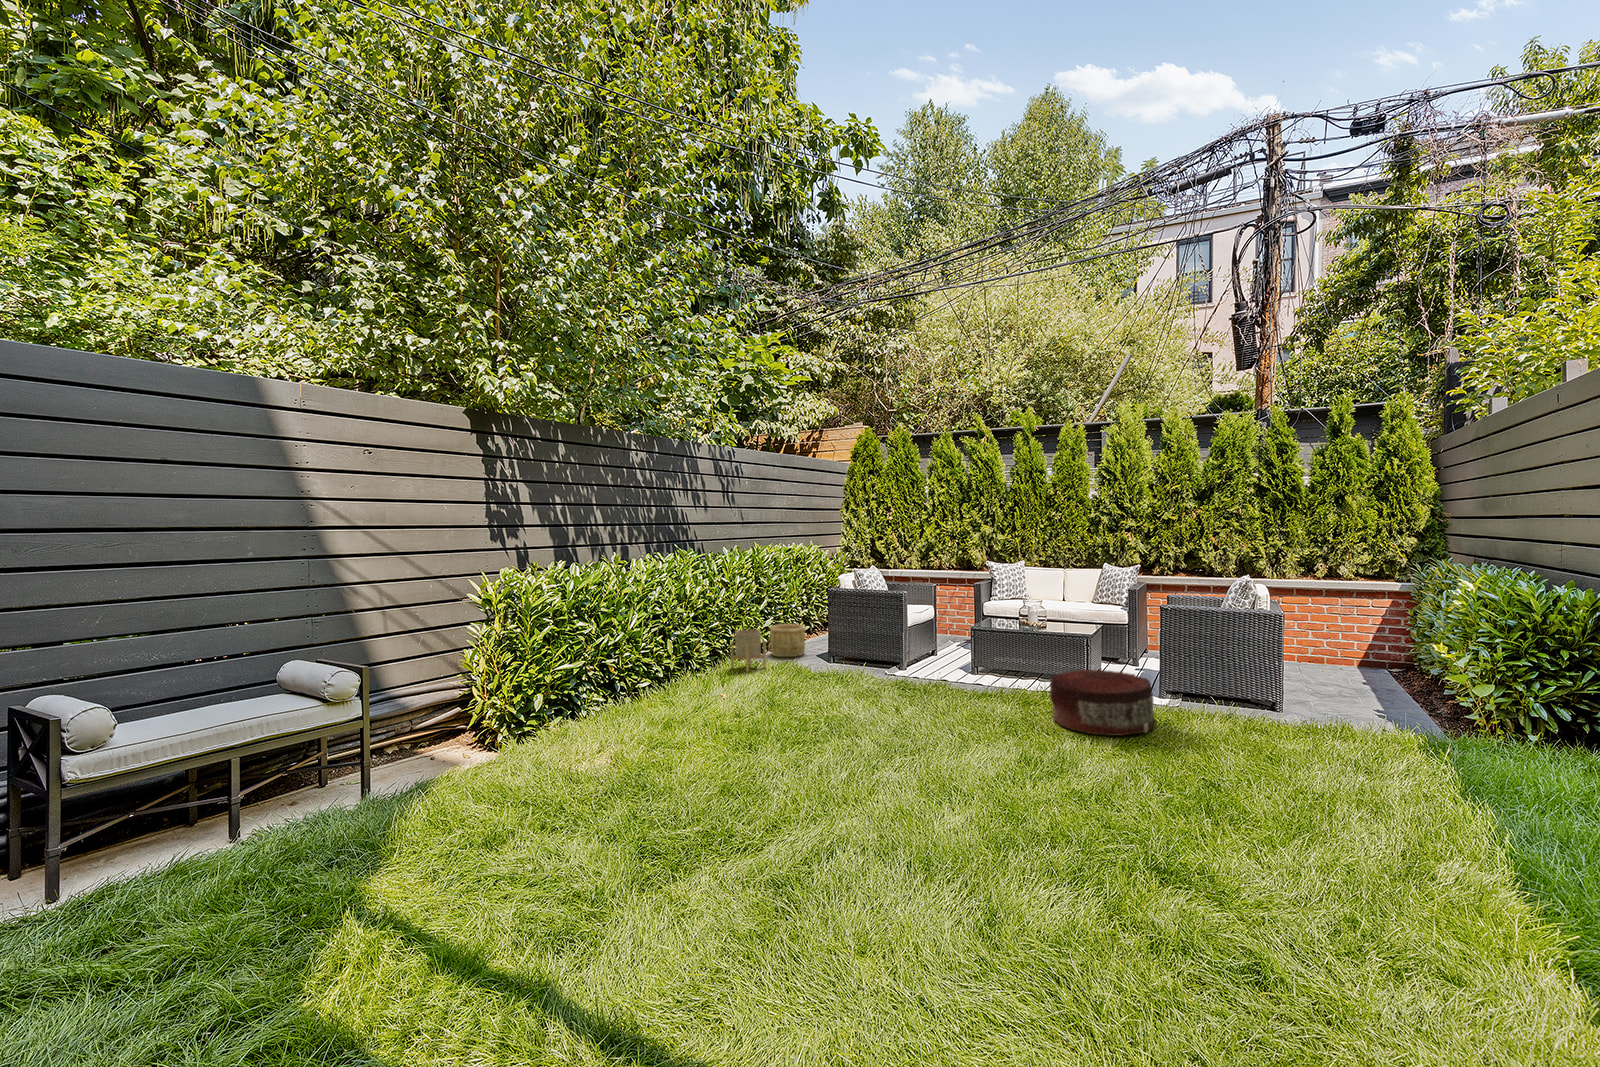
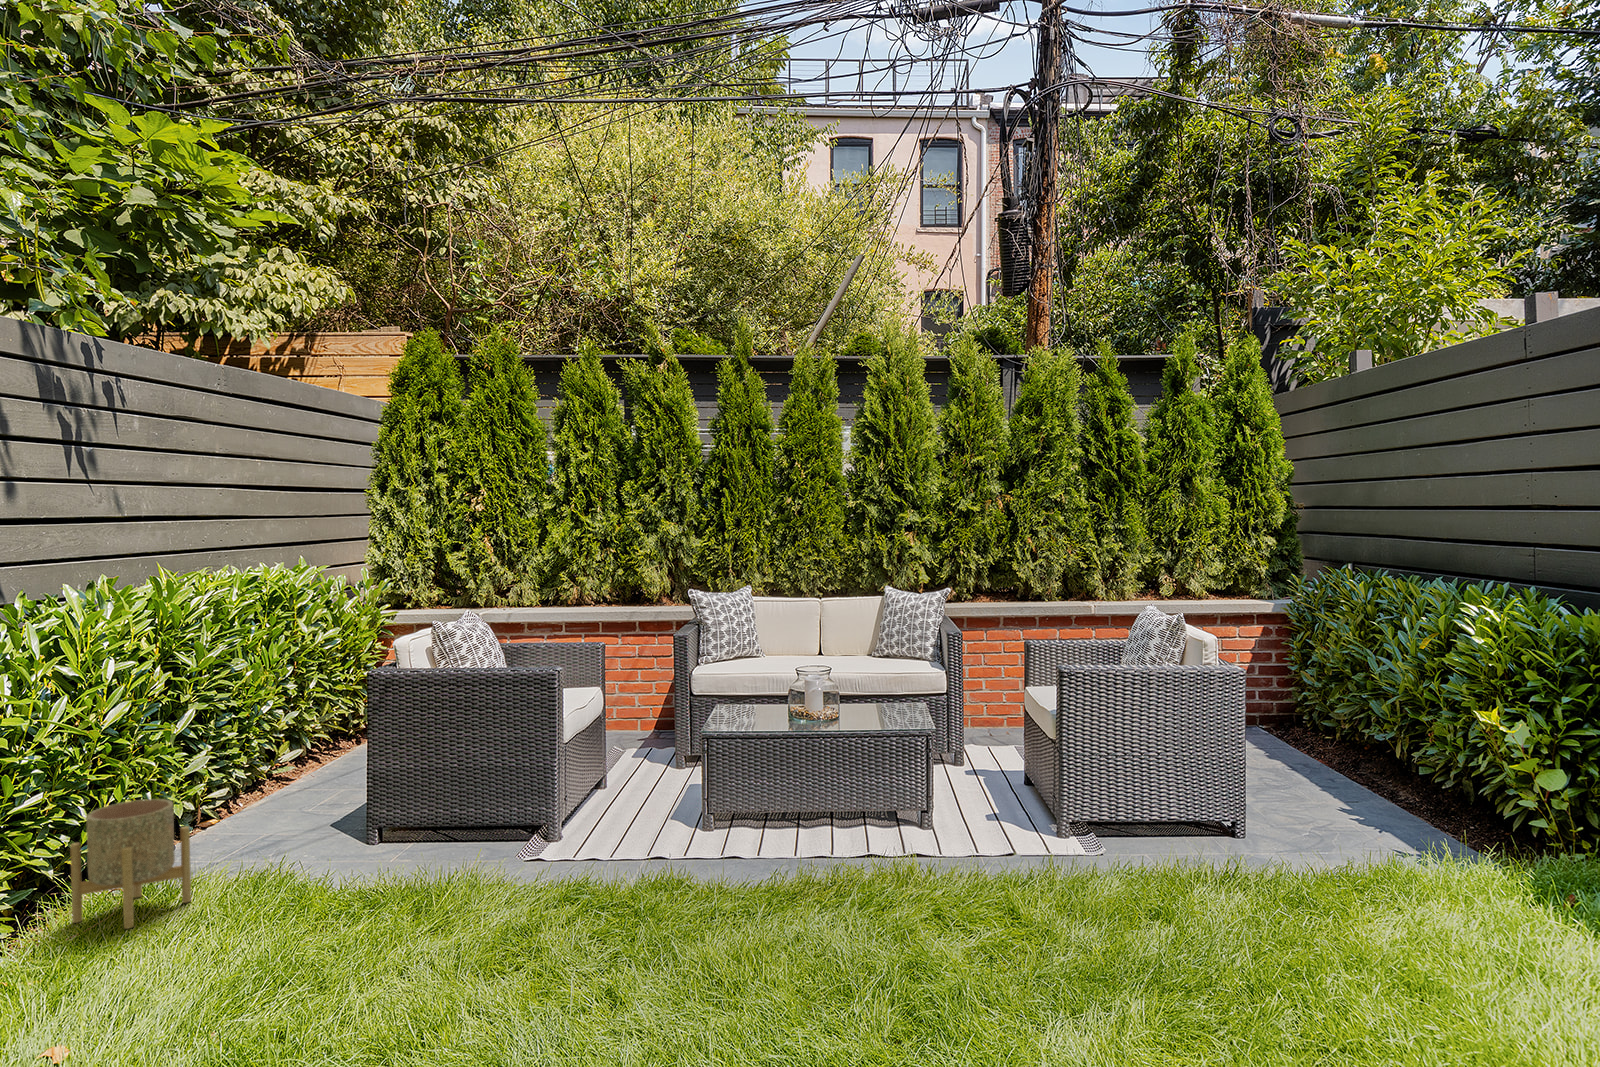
wooden bucket: present [770,624,806,657] -> none [199,759,306,852]
pouf: present [1050,669,1156,736] -> none [974,818,1195,996]

